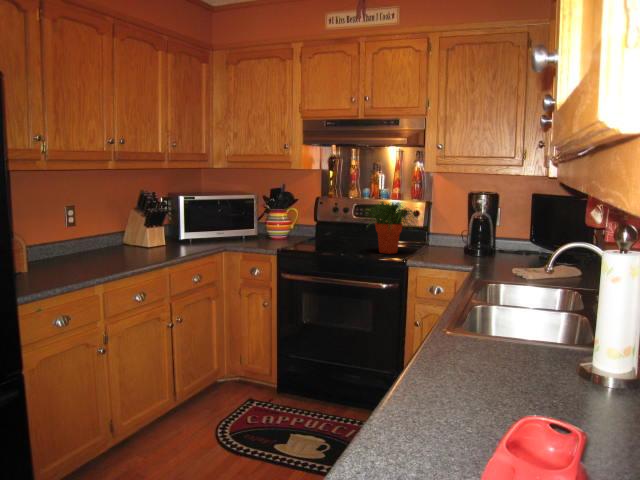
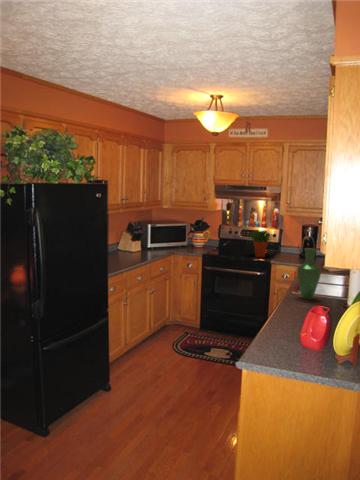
vase: none [453,218,514,352] -> present [297,248,321,300]

